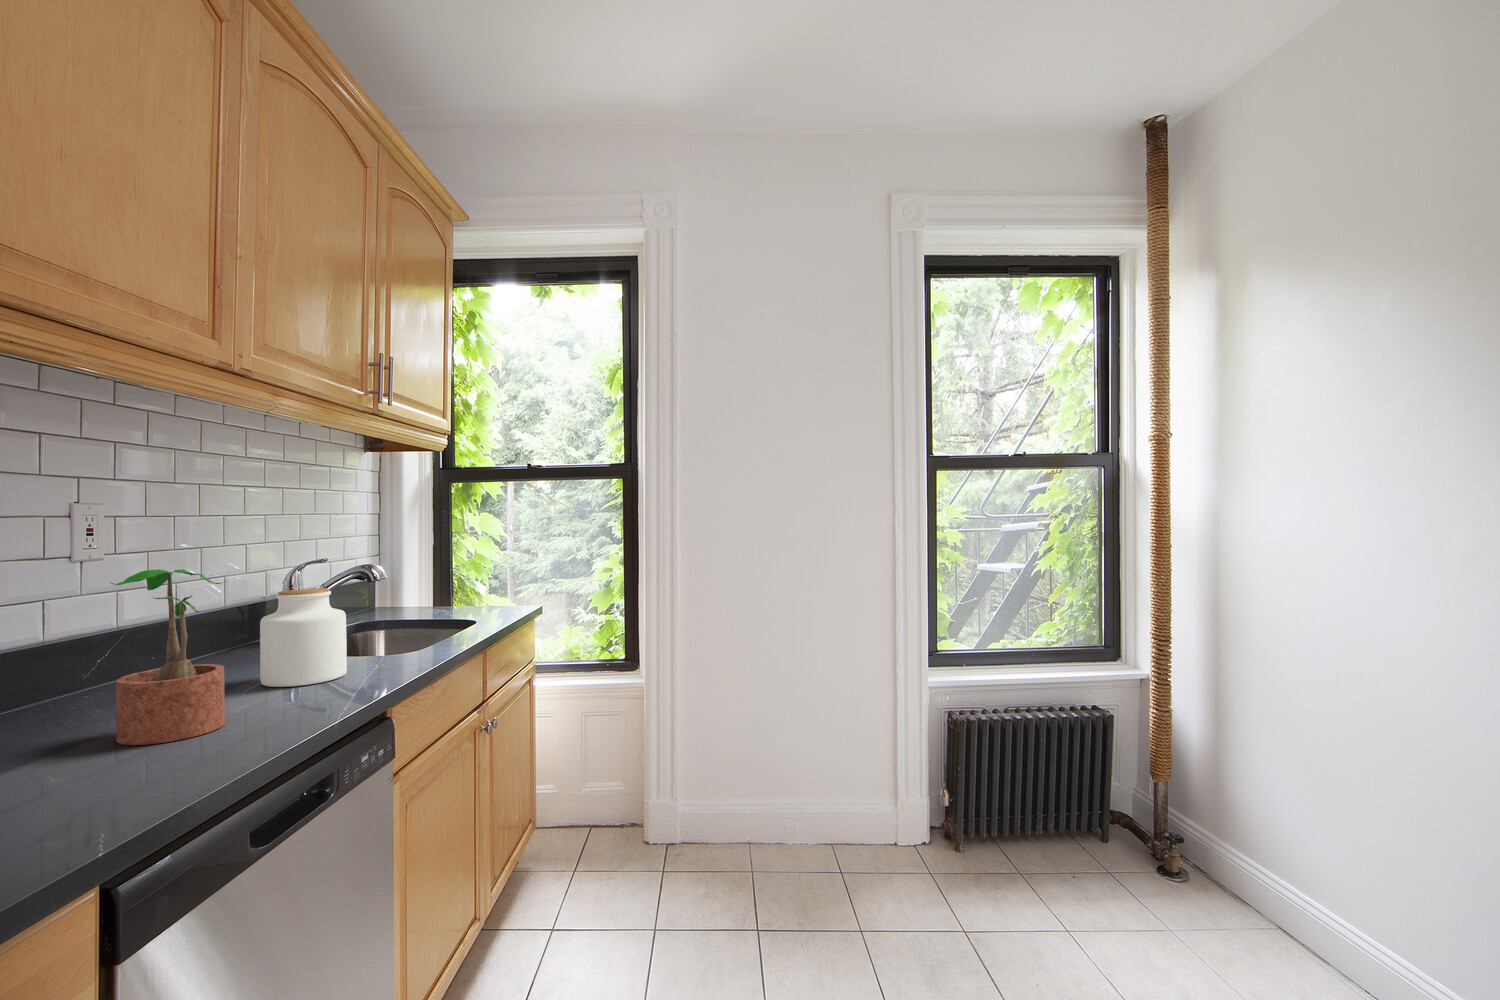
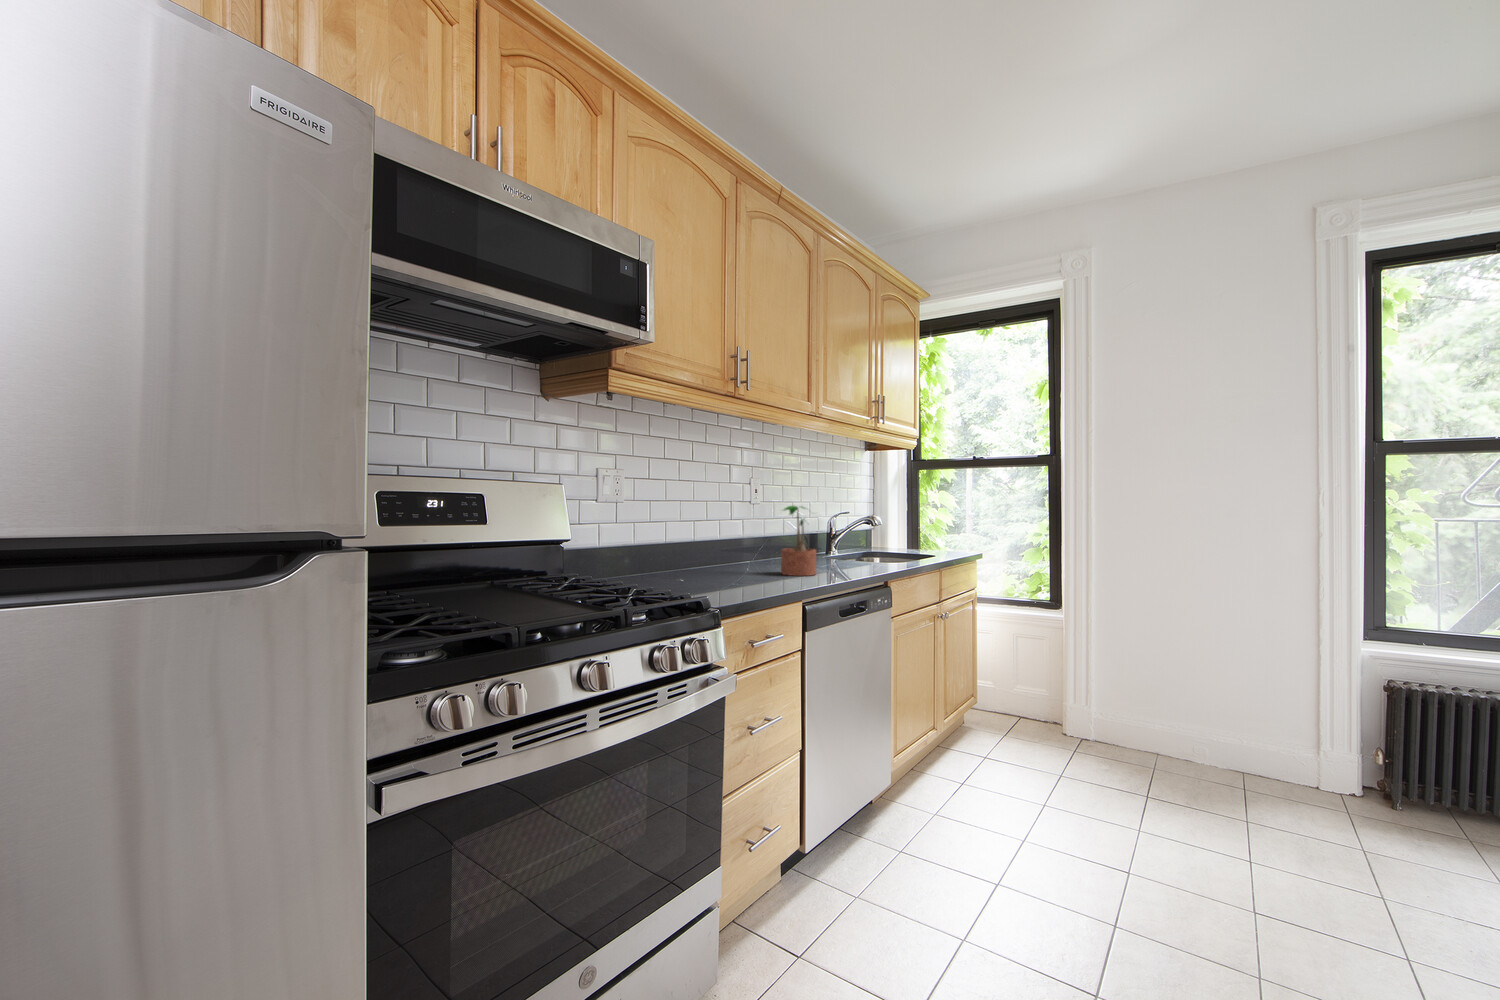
jar: present [260,588,347,687] -> none [824,523,861,569]

